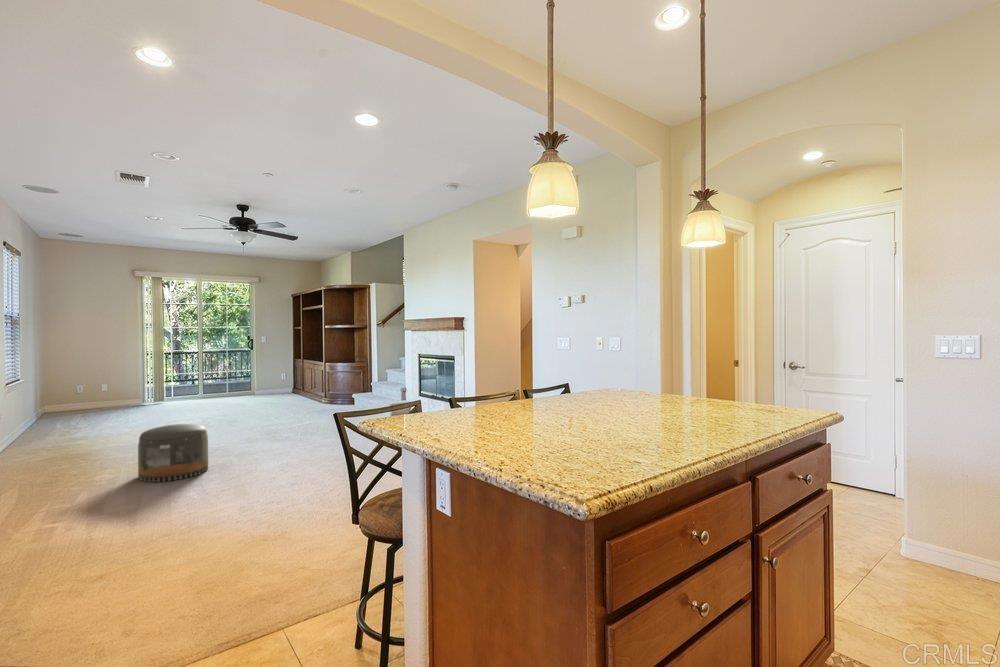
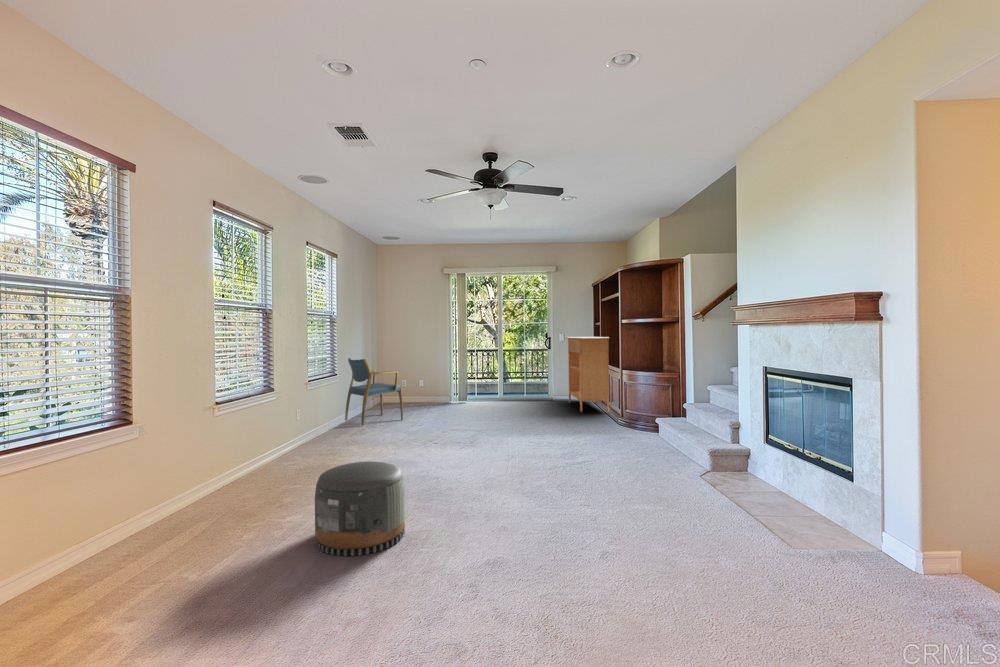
console table: none [268,339,312,400] -> present [565,337,609,412]
armchair: none [31,362,109,428] -> present [345,358,403,425]

